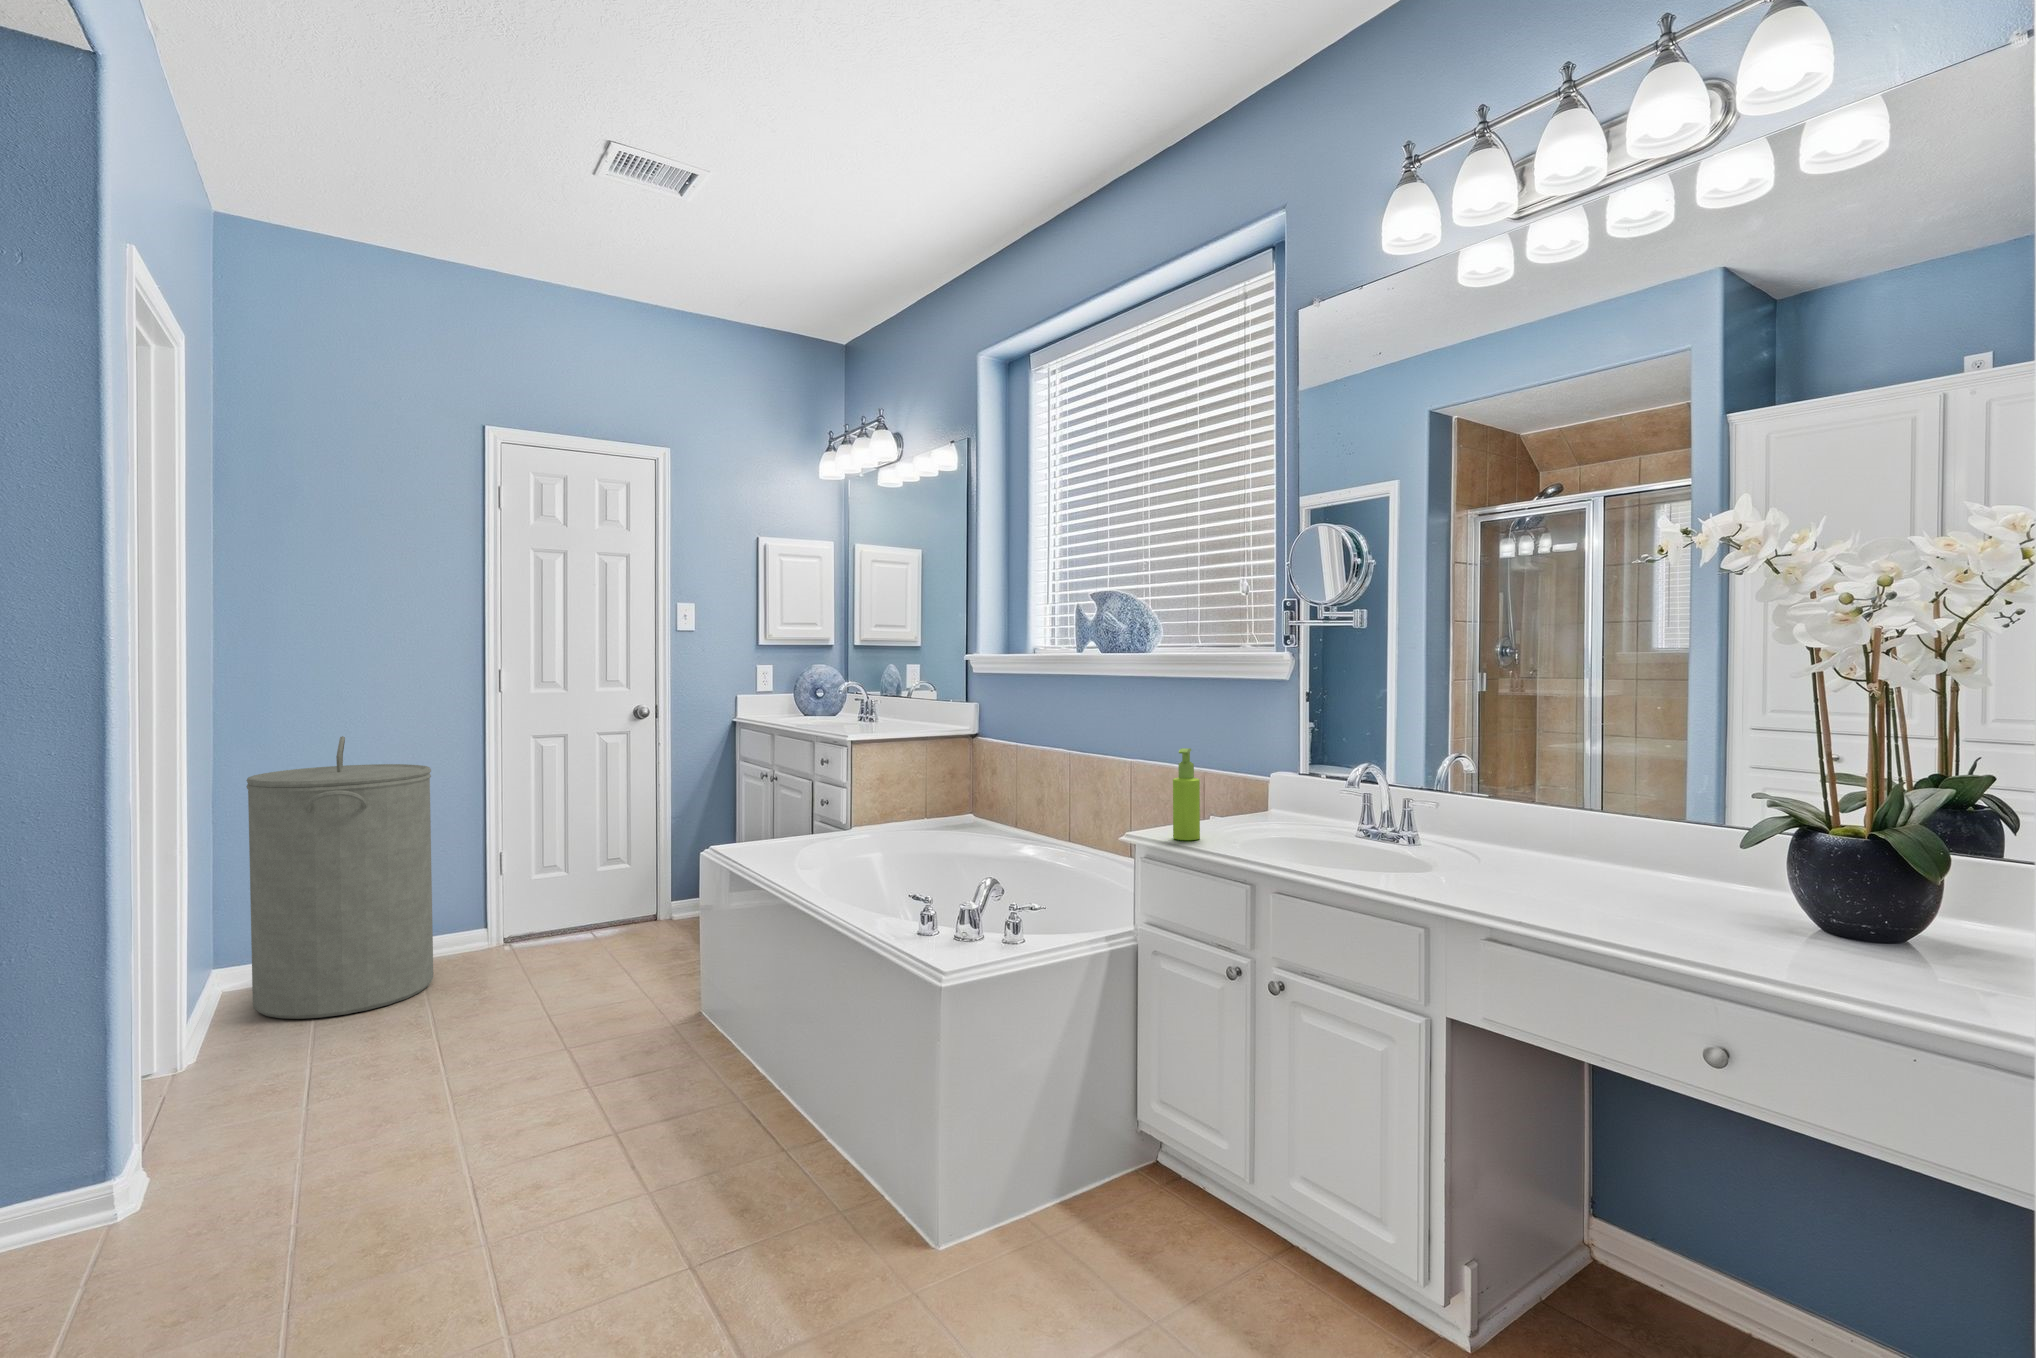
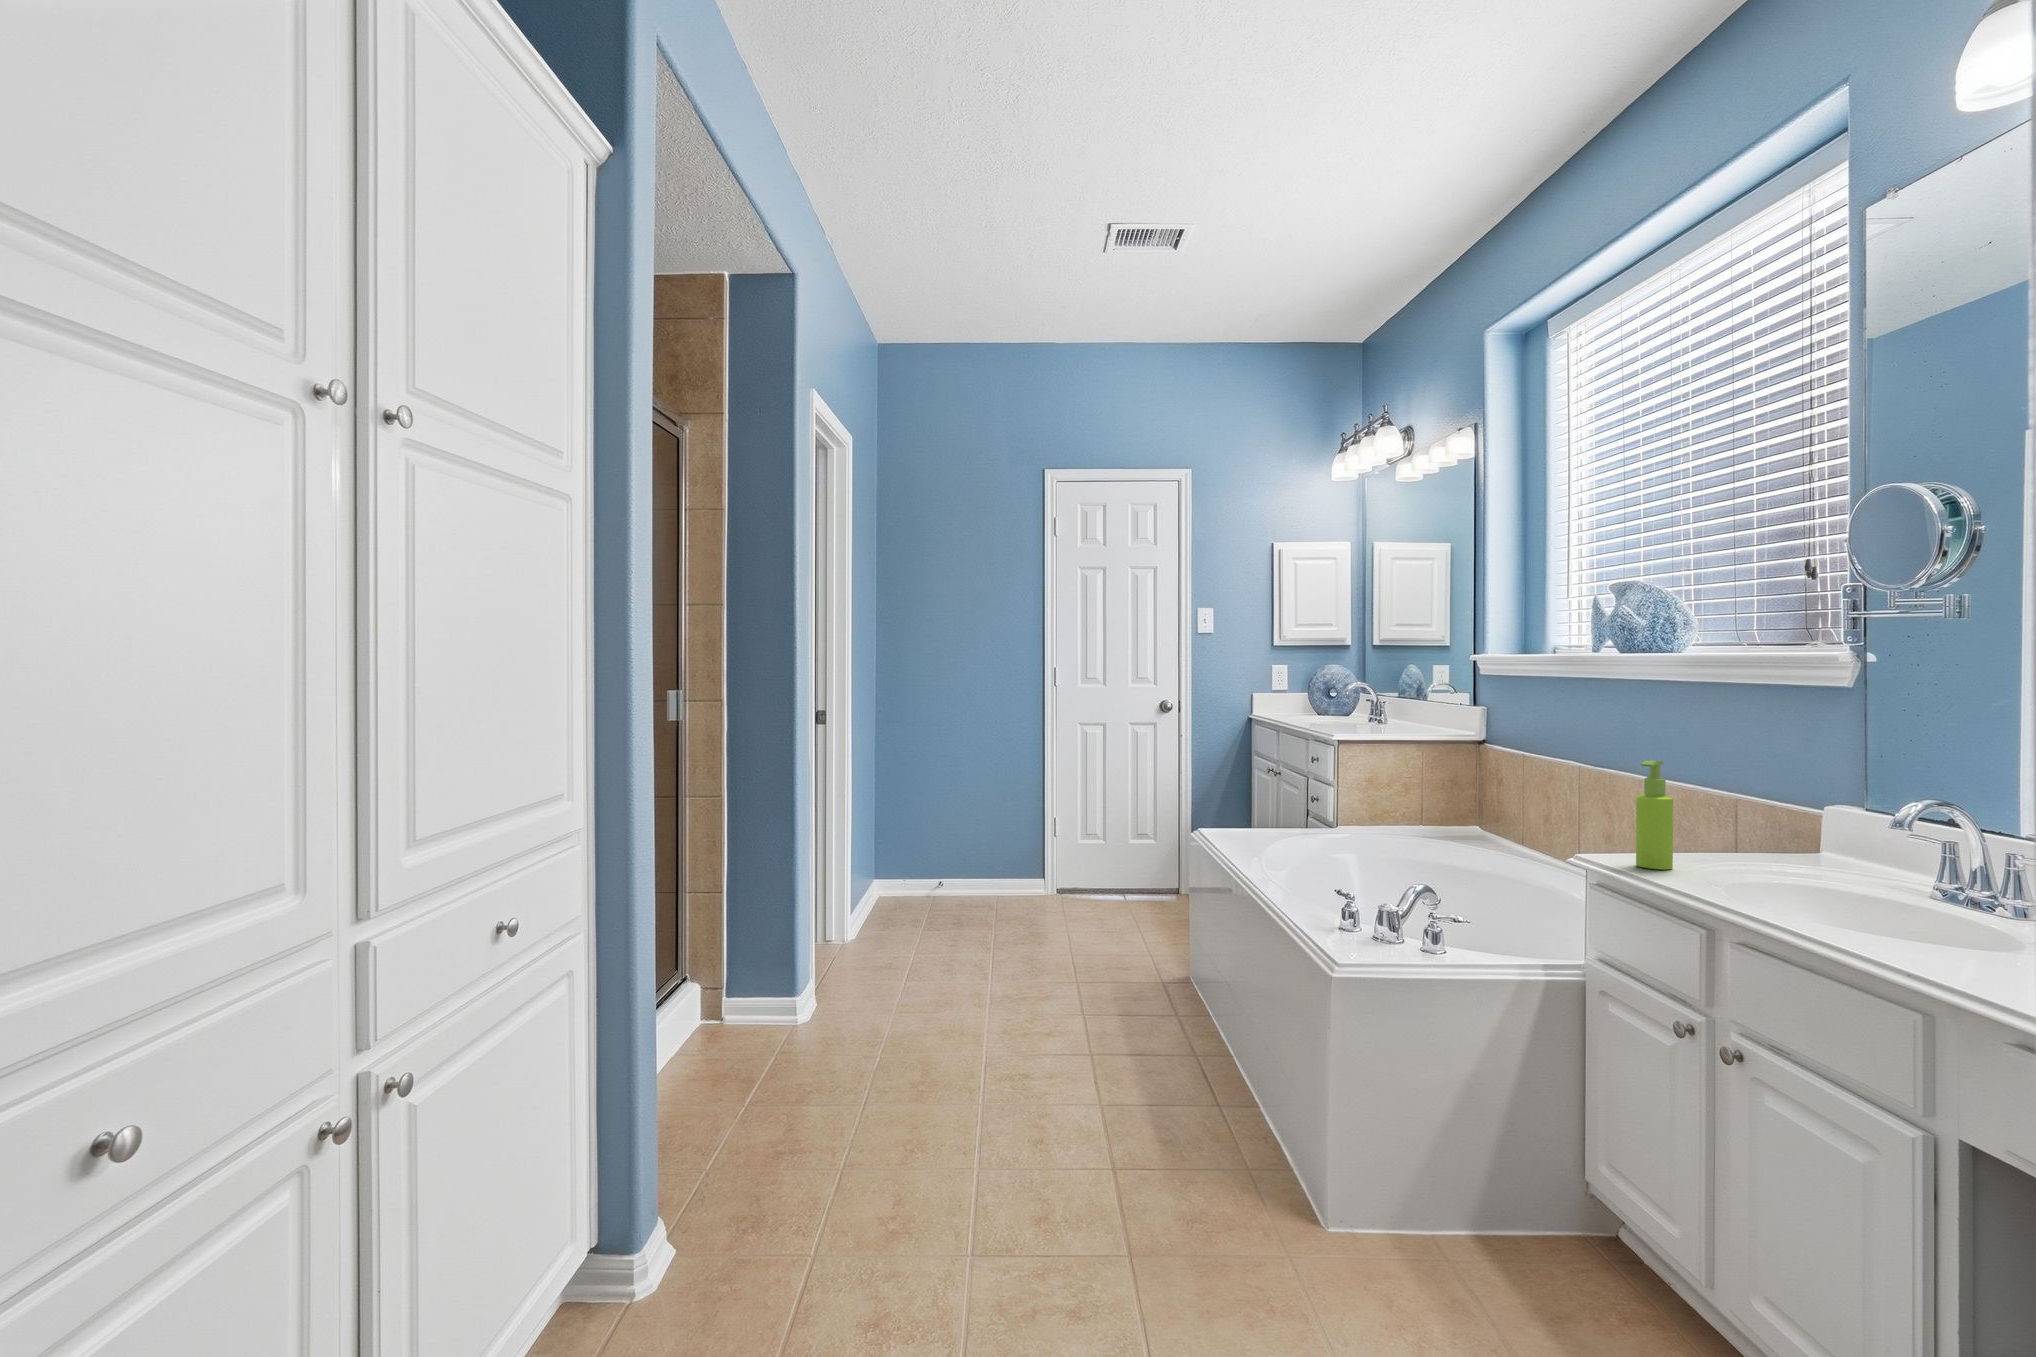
laundry hamper: present [246,736,433,1019] -> none [868,716,990,935]

